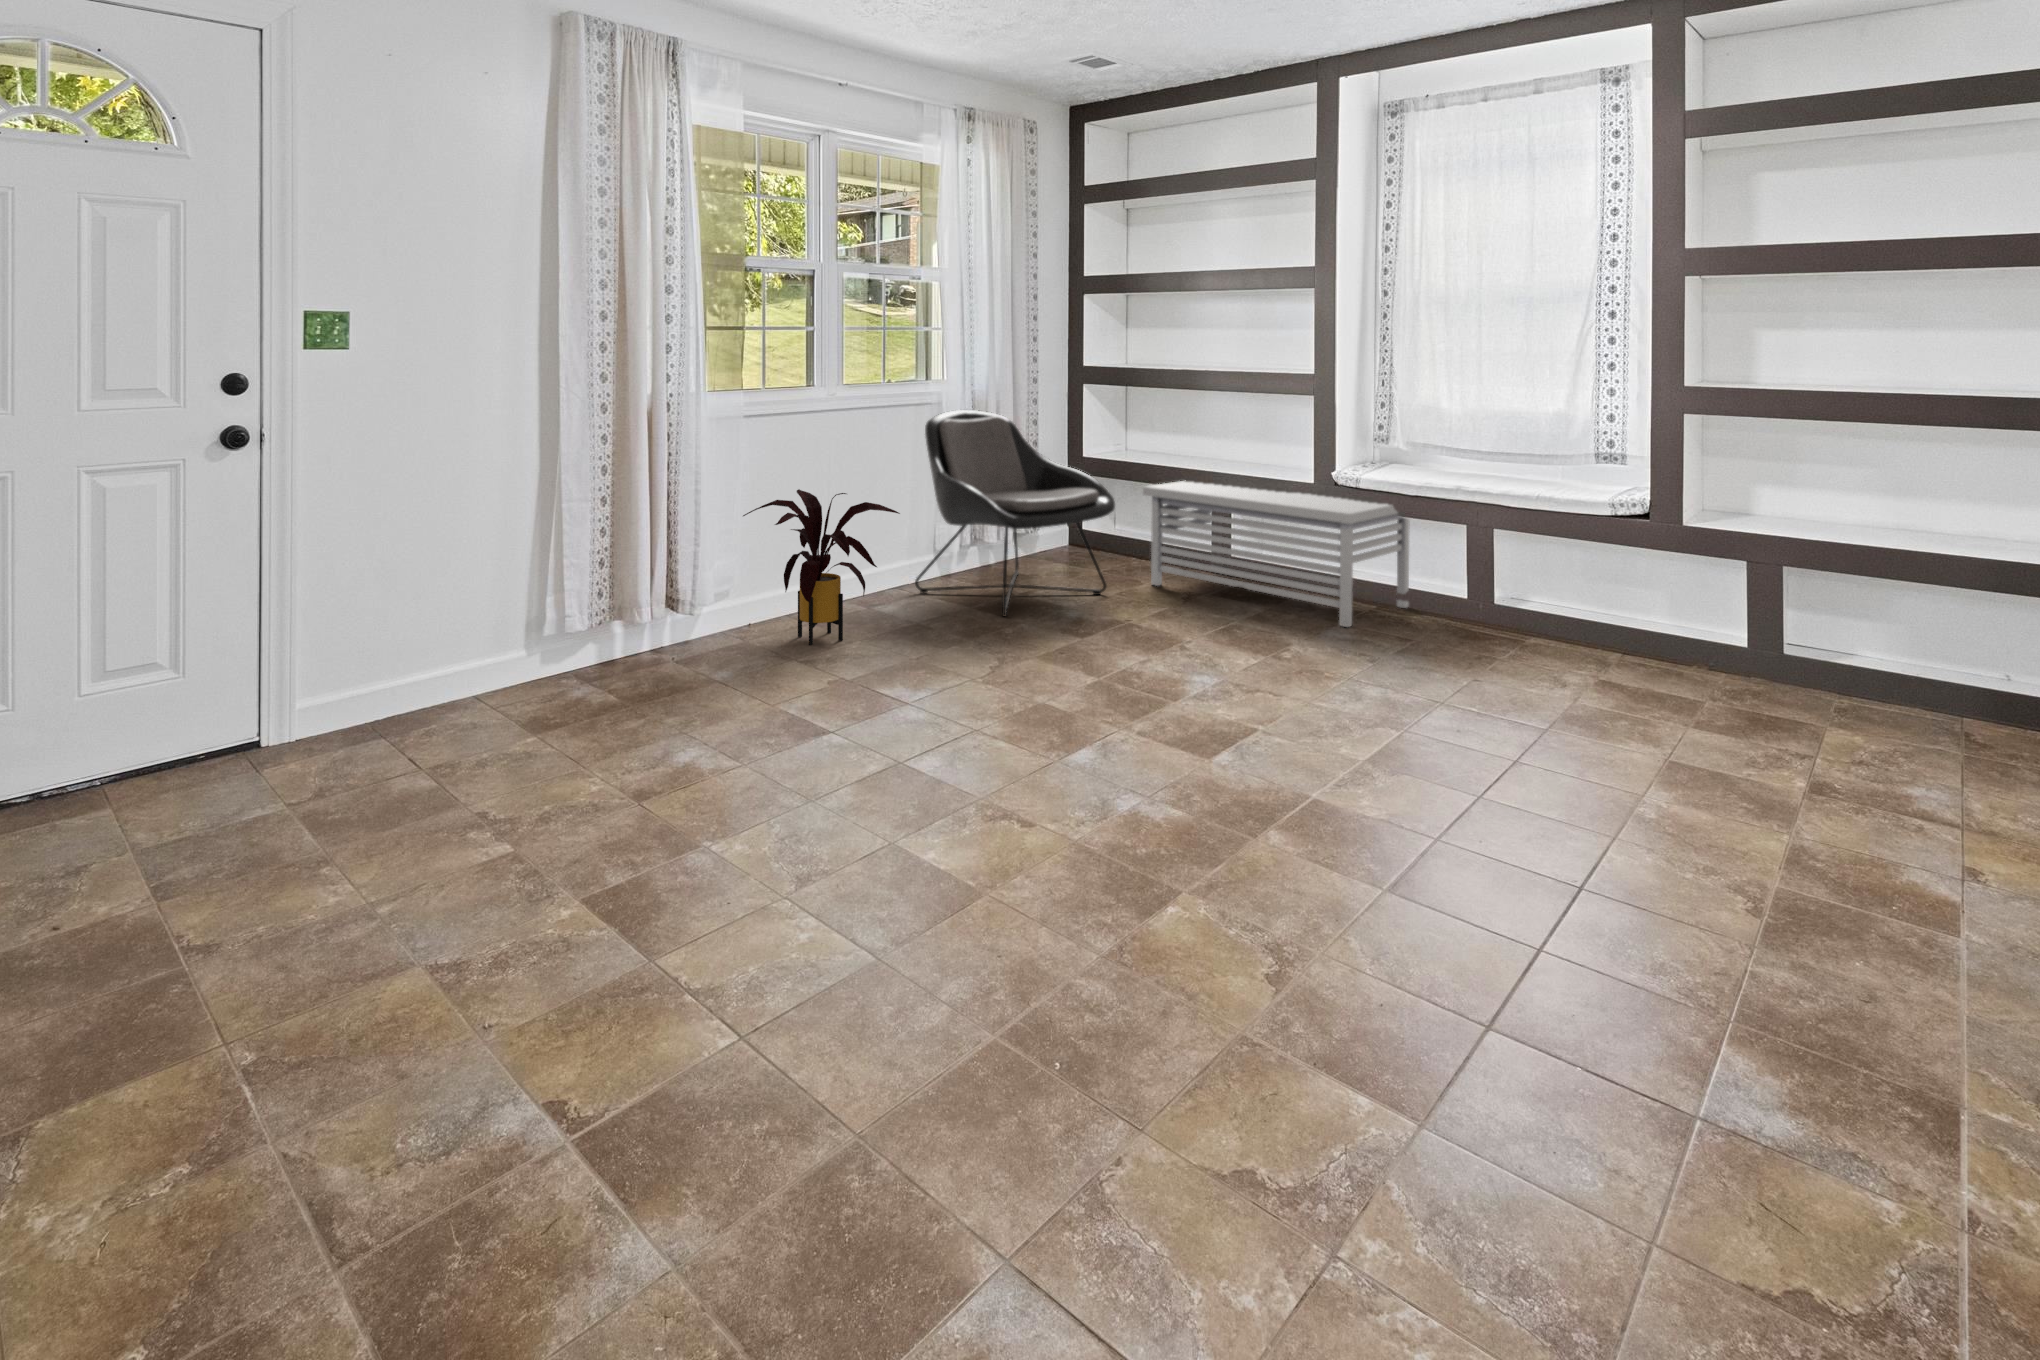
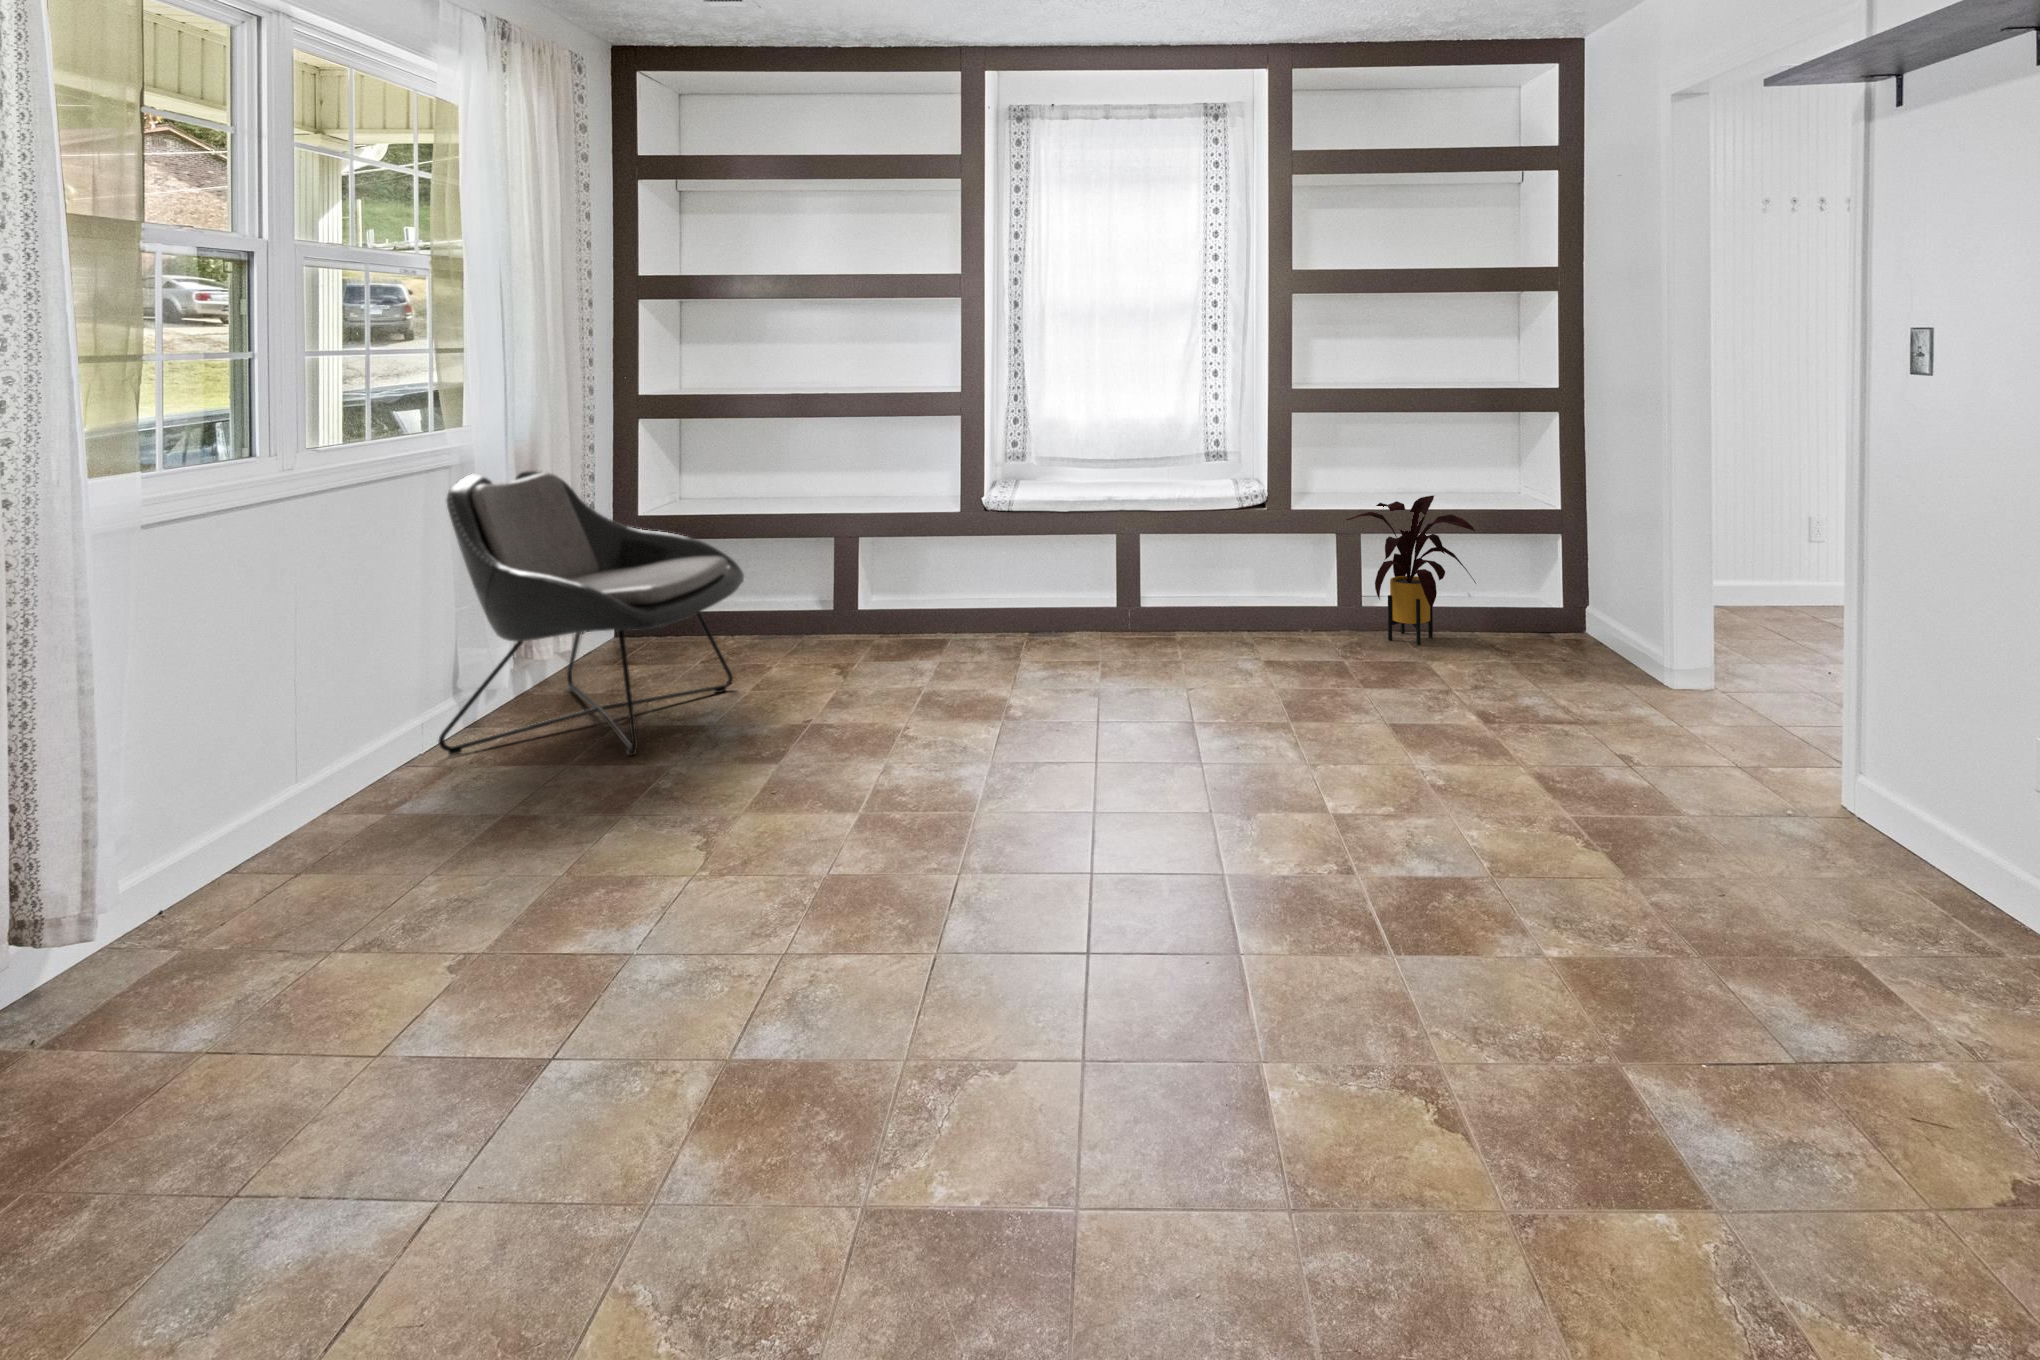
storage bench: present [1143,481,1410,627] -> none [758,518,1057,663]
house plant: present [743,489,900,645] -> present [1347,496,1476,645]

